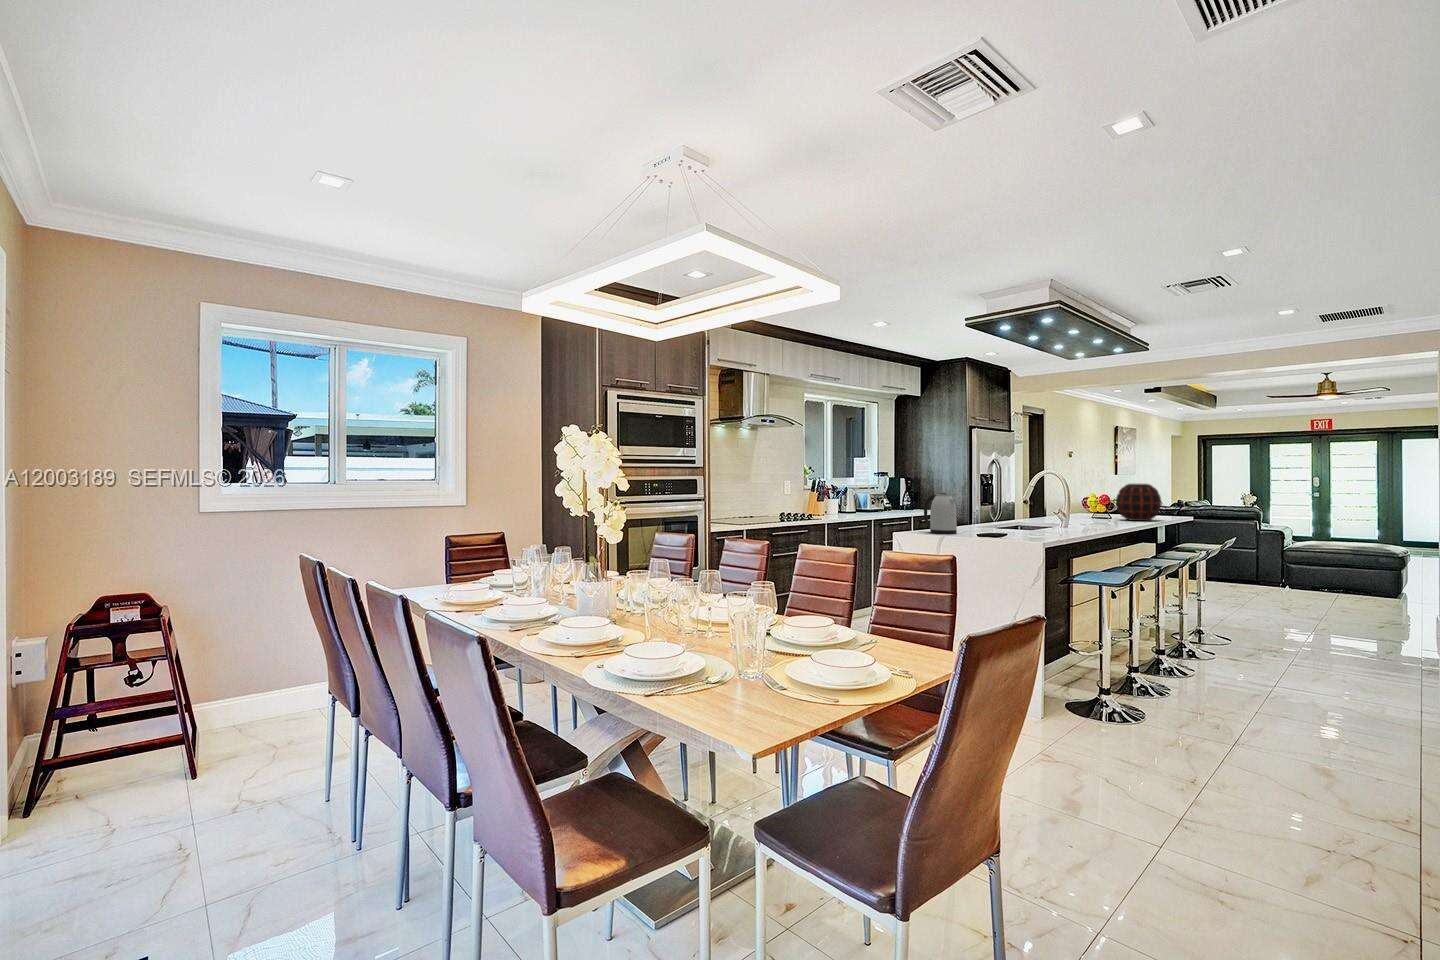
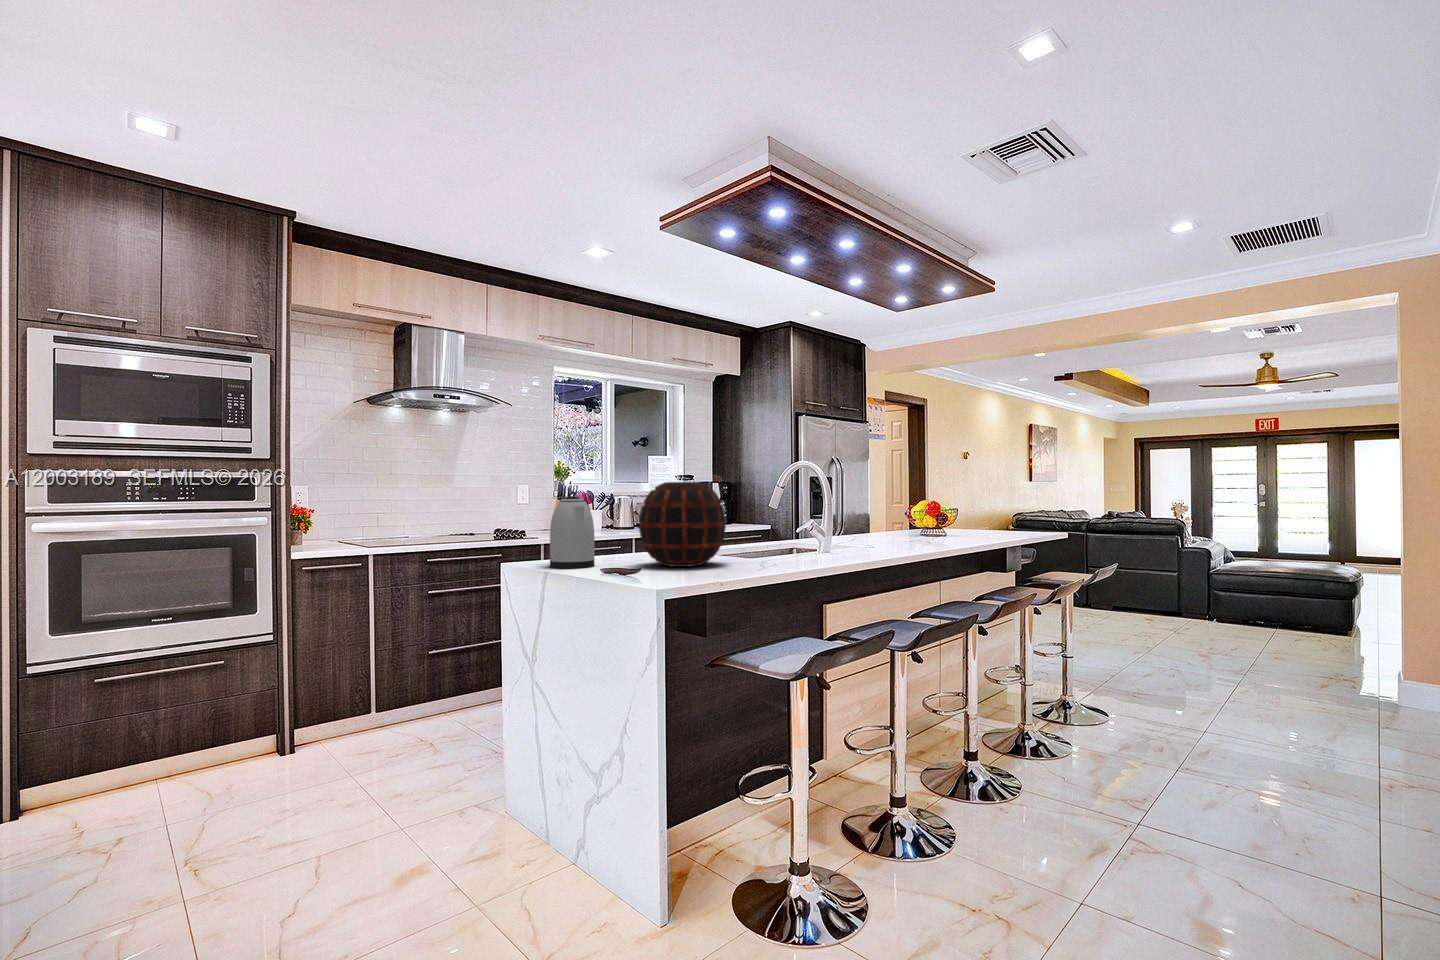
decorative vase: present [1116,484,1161,521] -> present [639,482,726,567]

